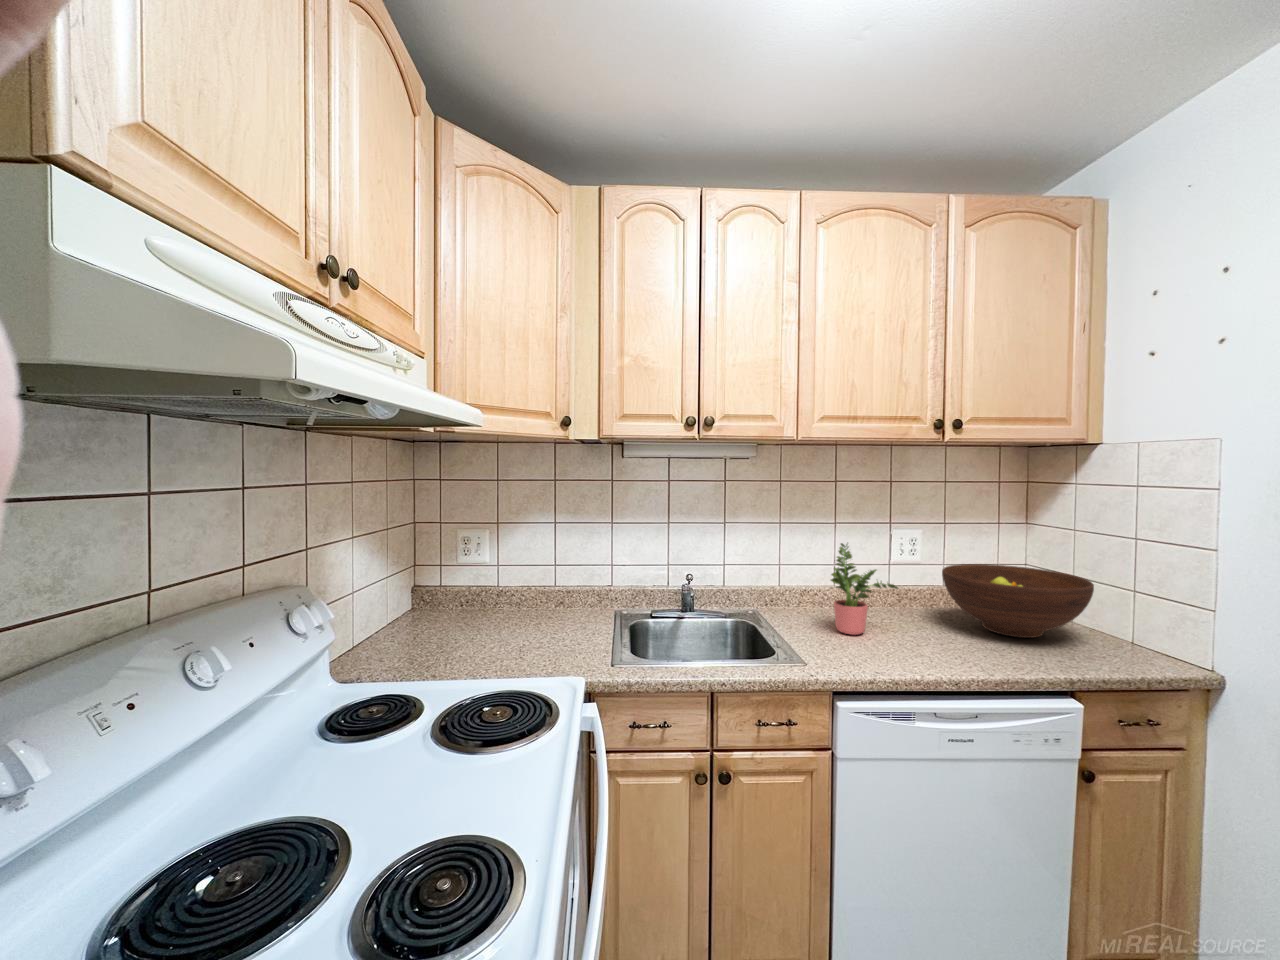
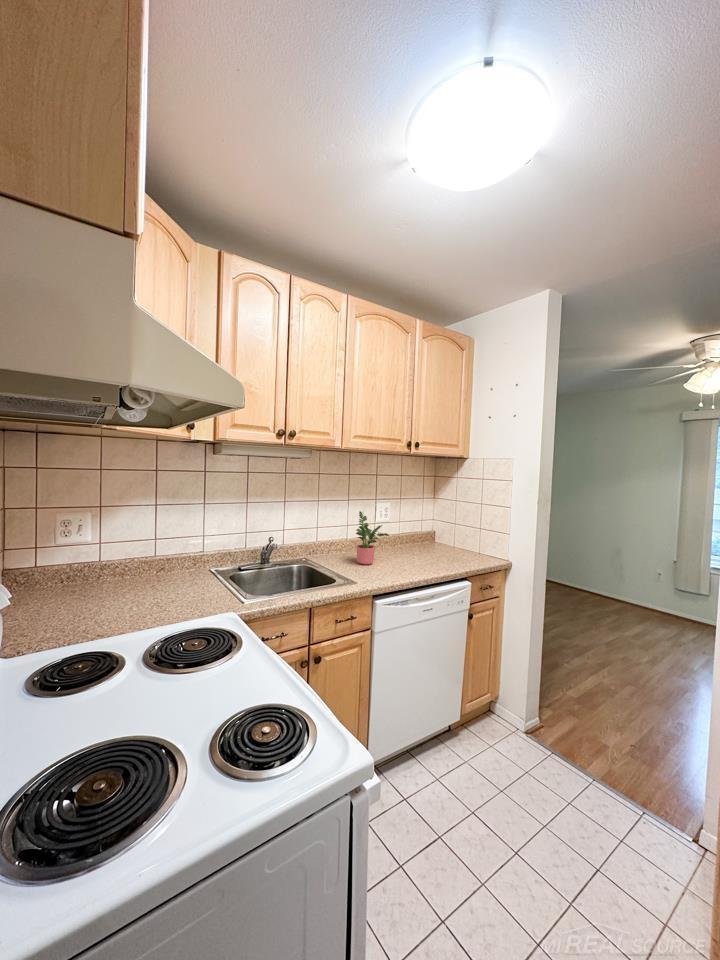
fruit bowl: present [942,564,1094,638] -> none [404,520,469,556]

